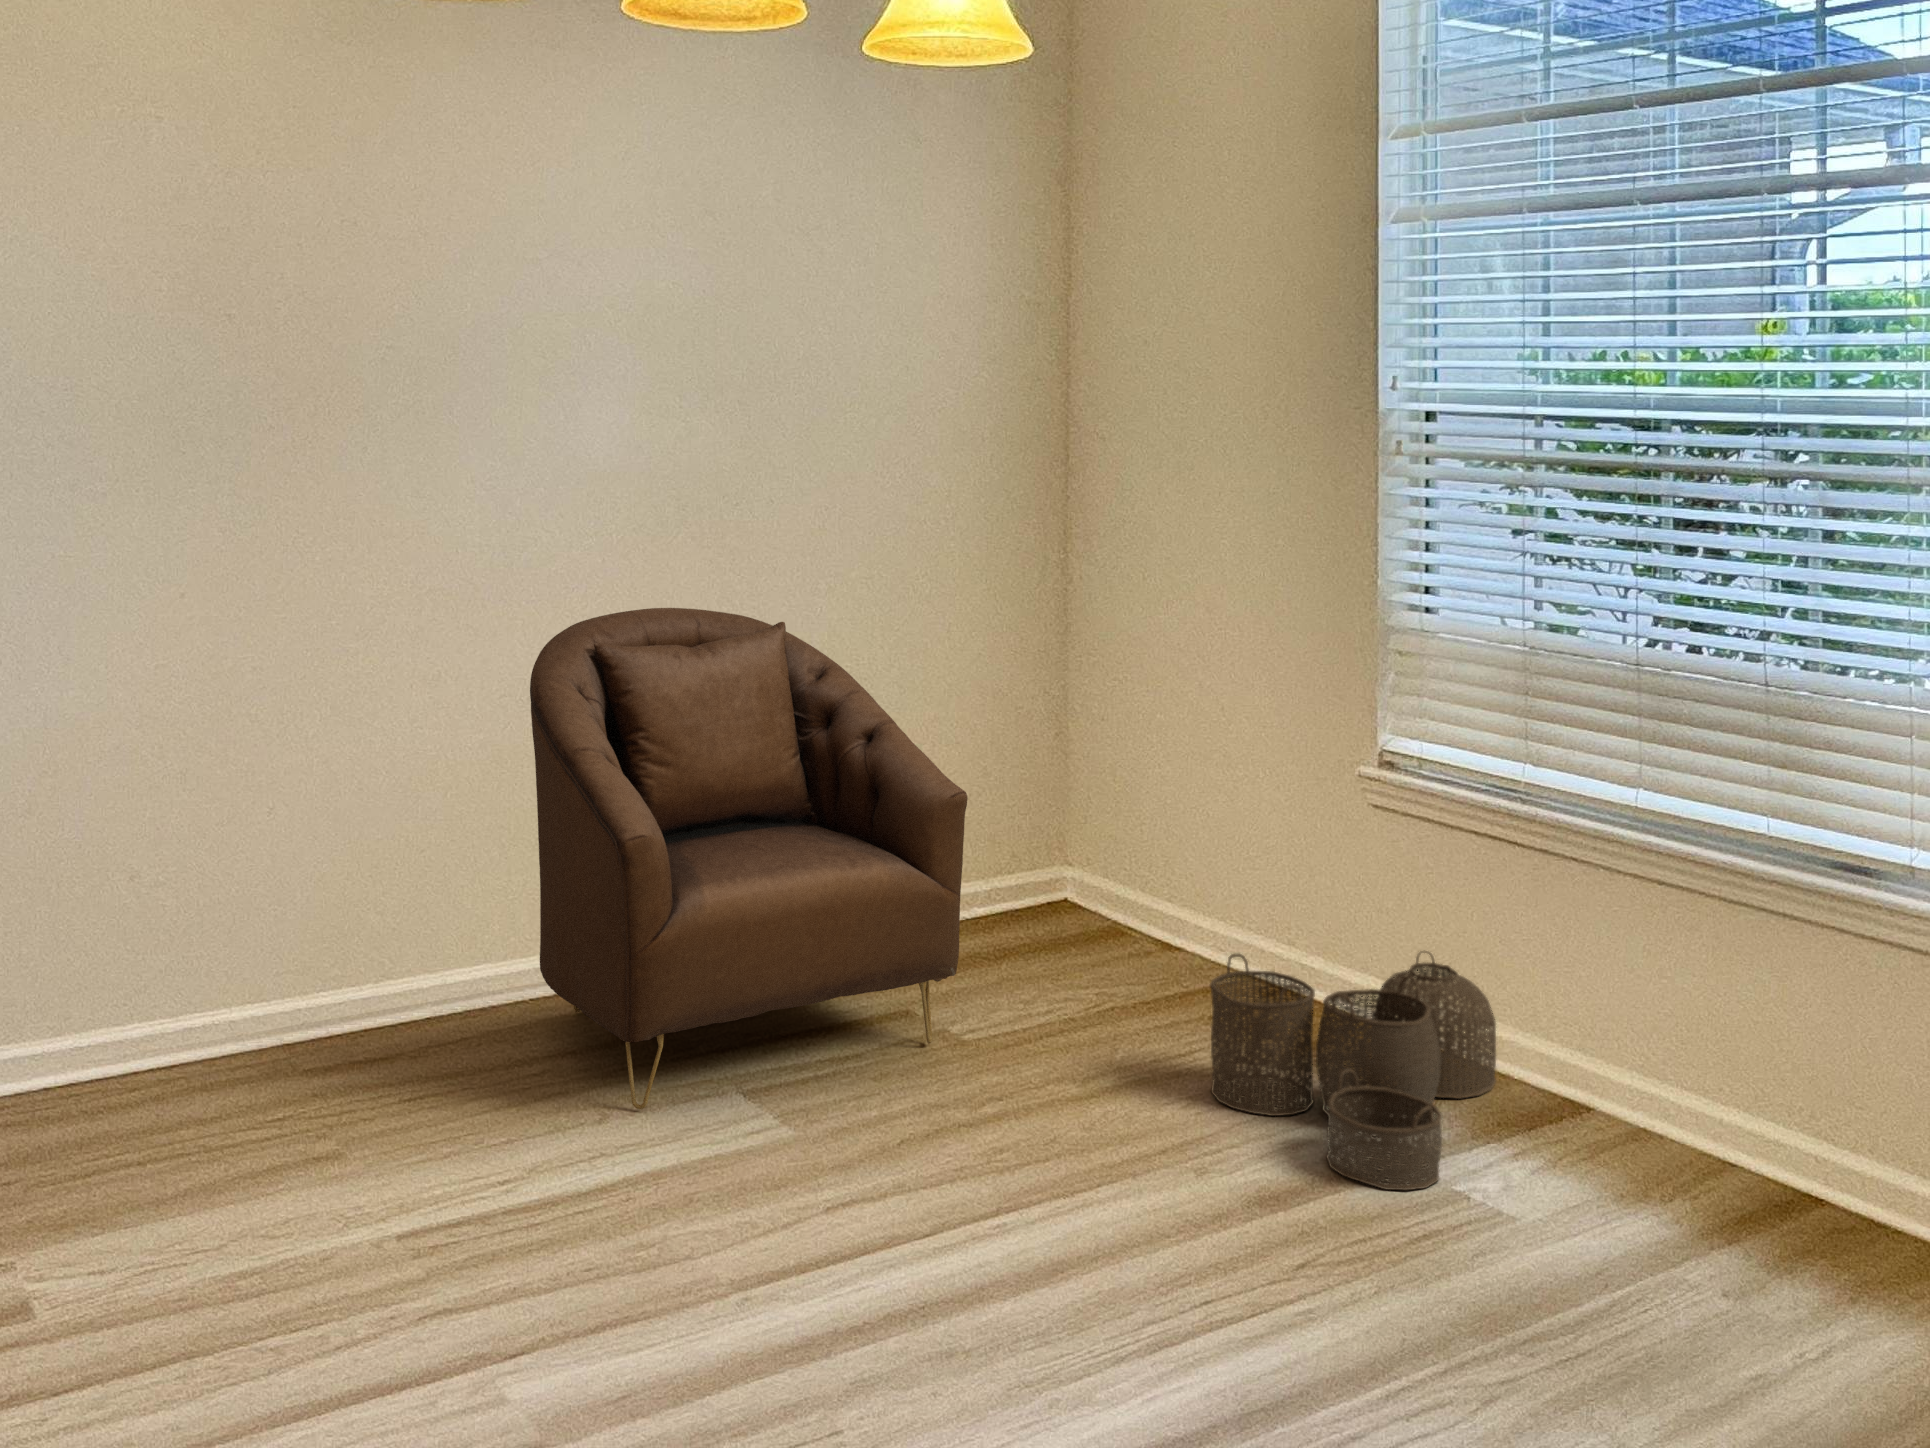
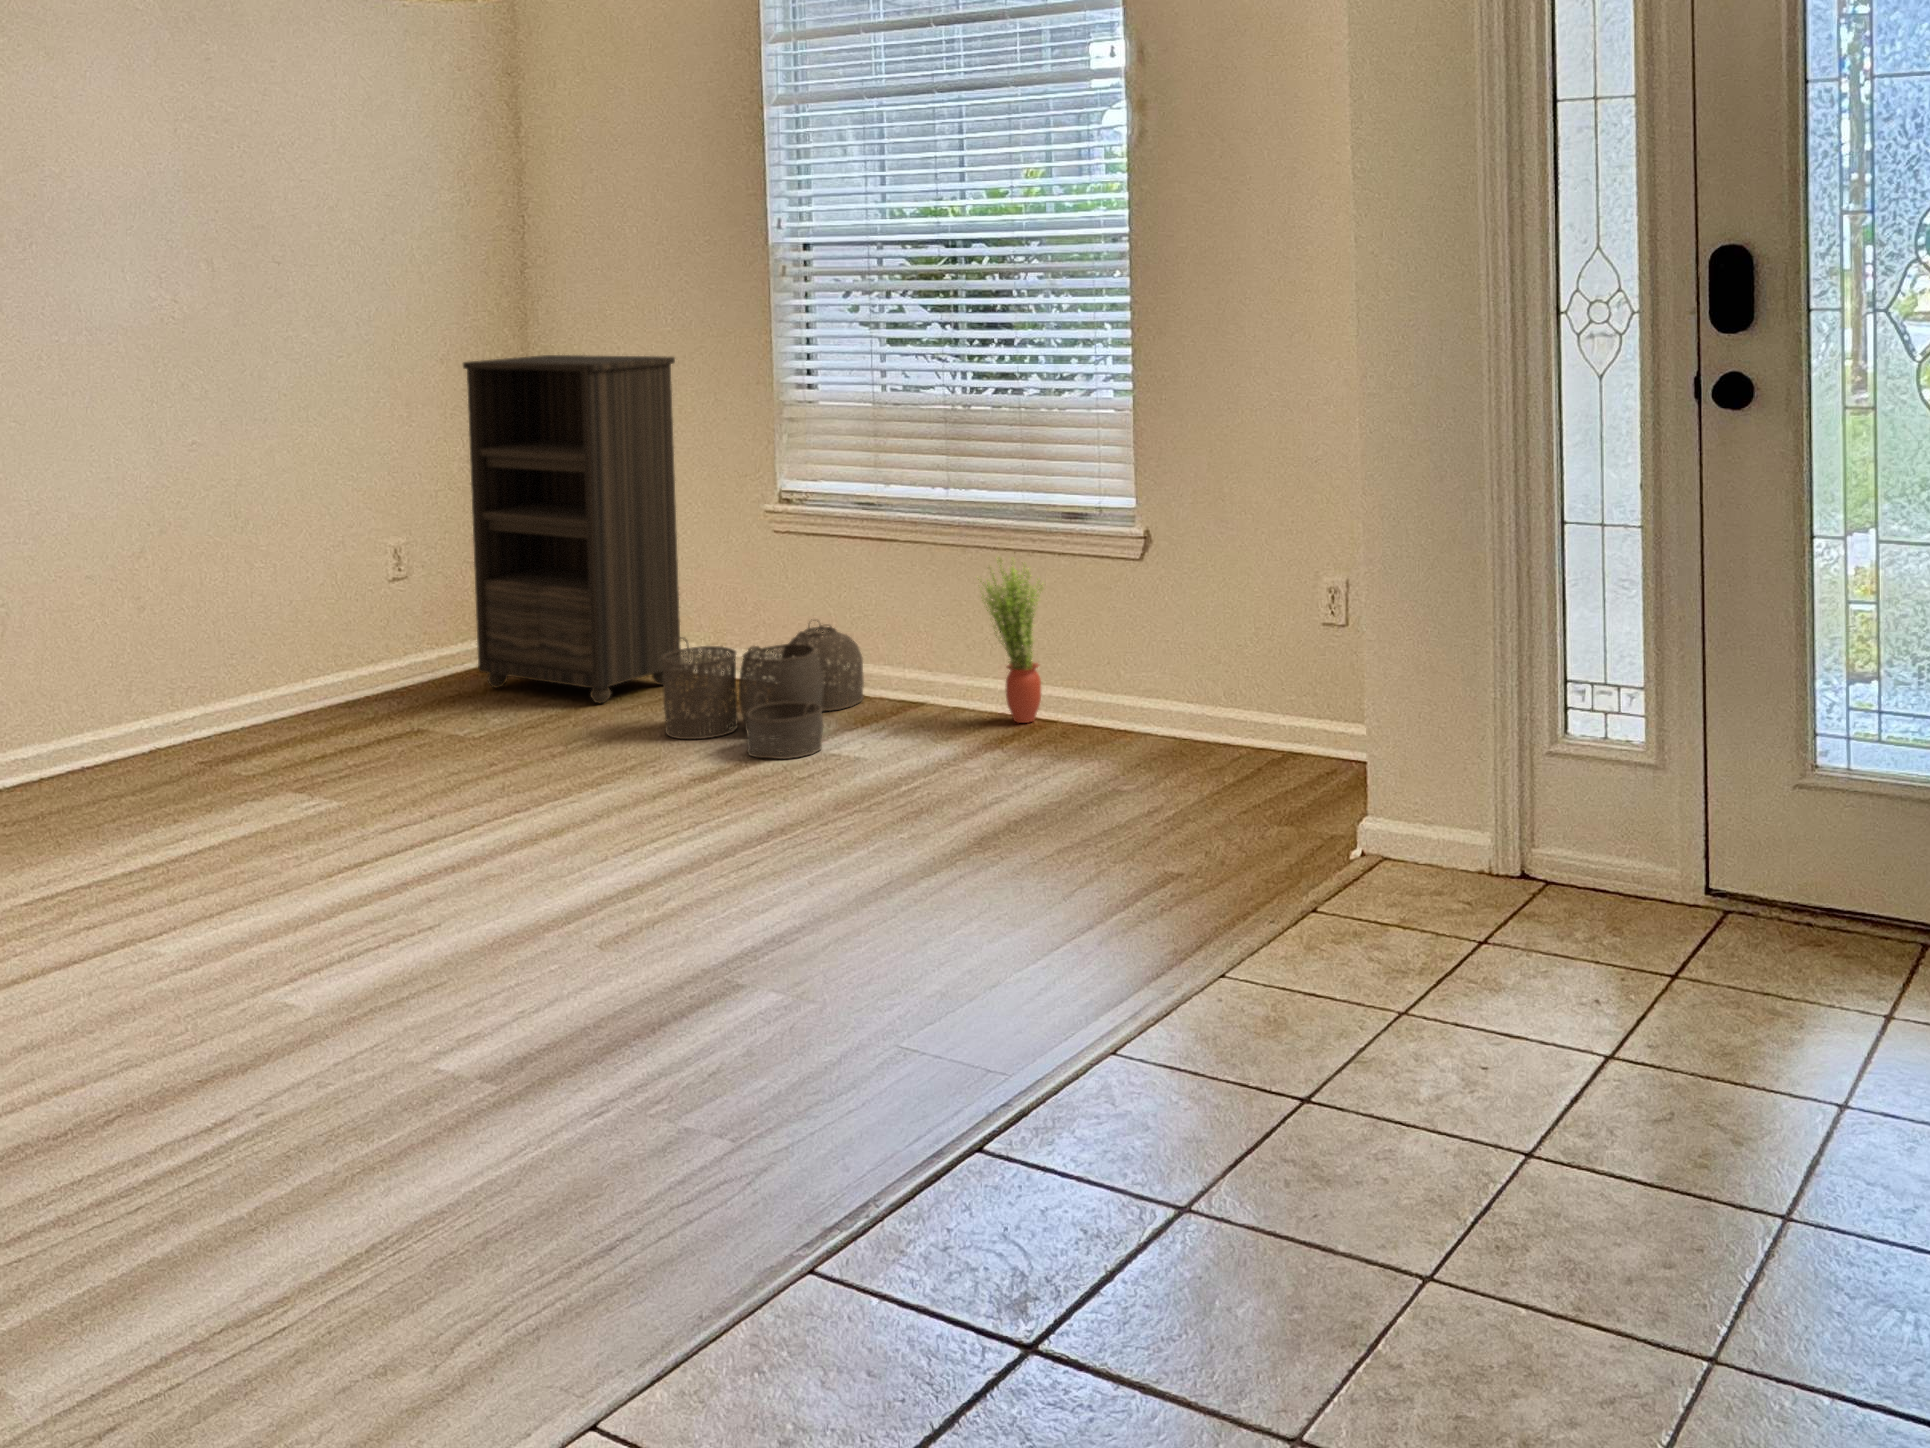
bookshelf: none [985,534,1244,1013] -> present [463,355,681,703]
armchair: present [530,608,968,1109] -> none [60,436,464,814]
potted plant: none [1691,917,1810,1199] -> present [978,558,1044,723]

